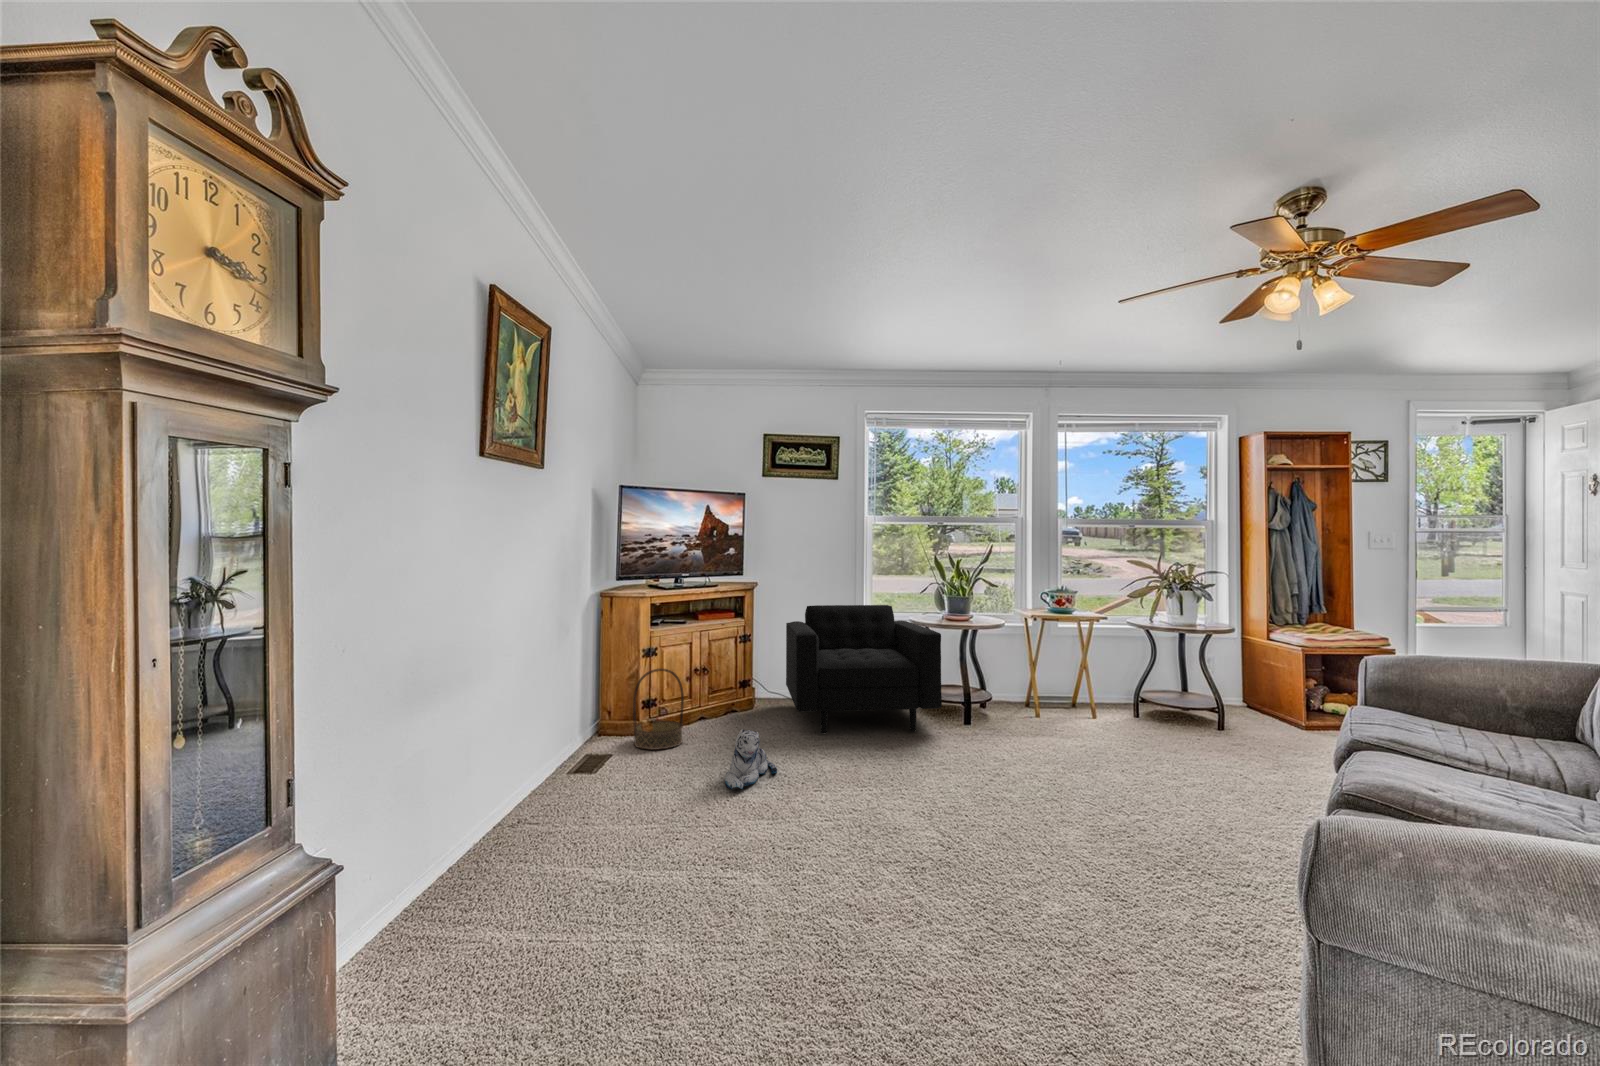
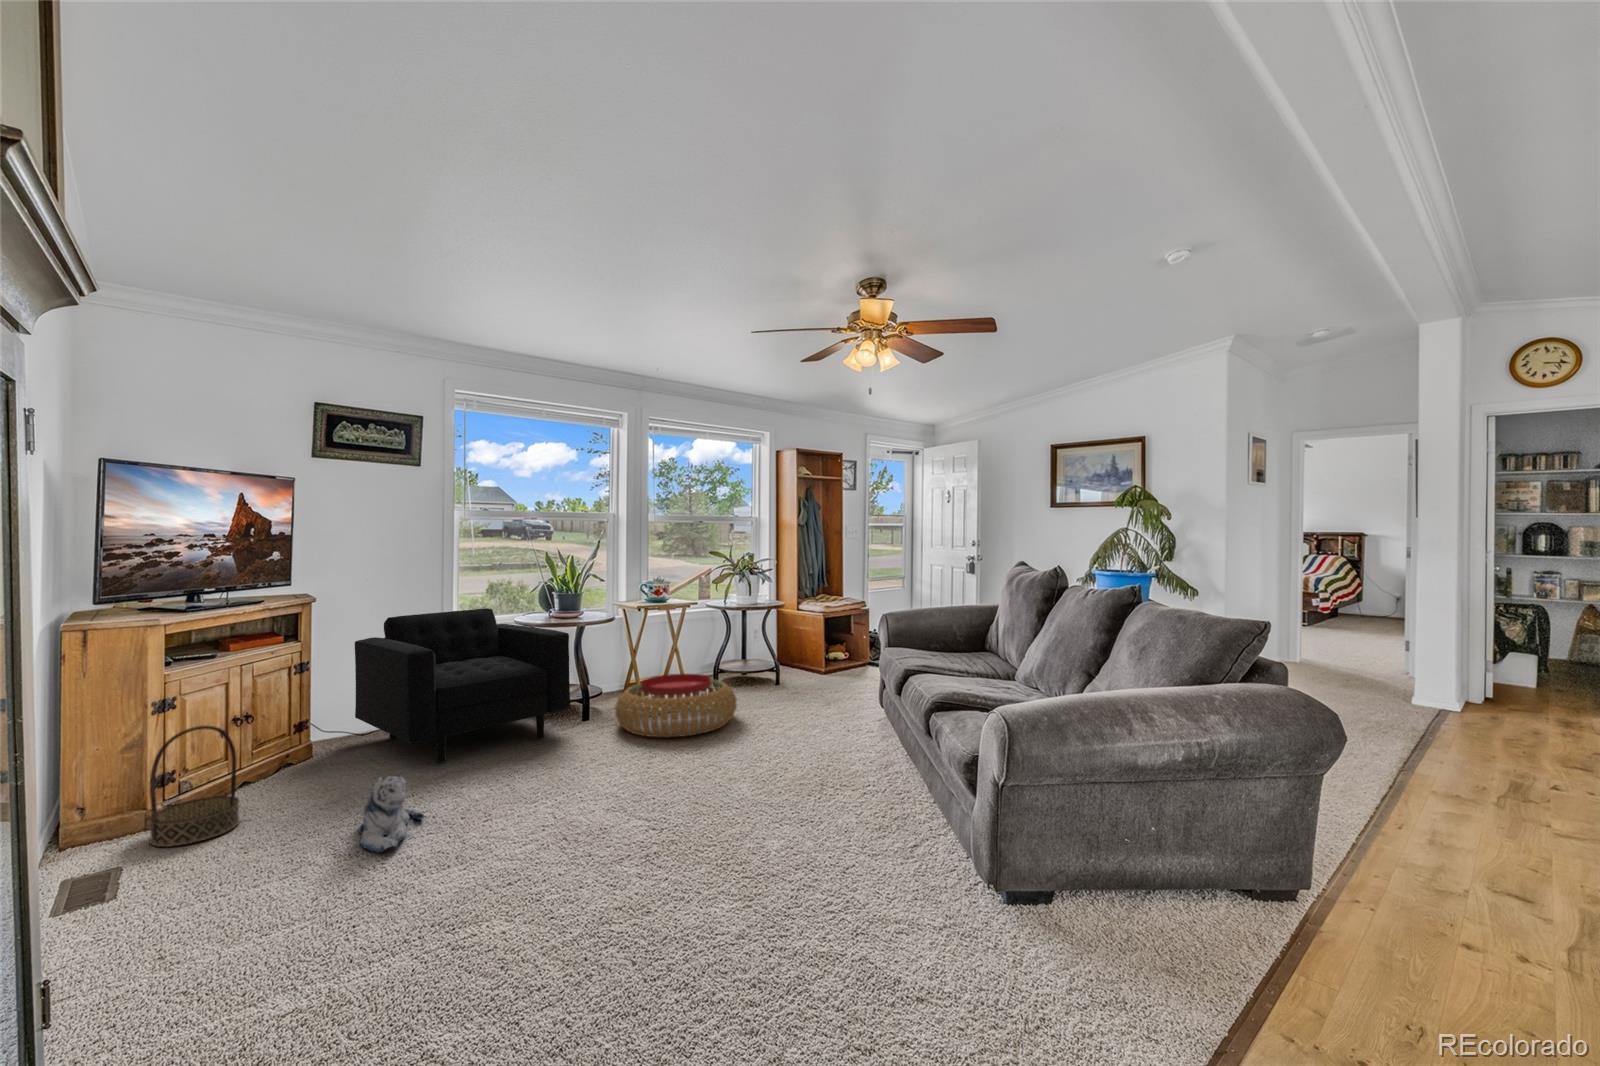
pouf: none [985,691,1128,763] -> present [615,674,737,737]

